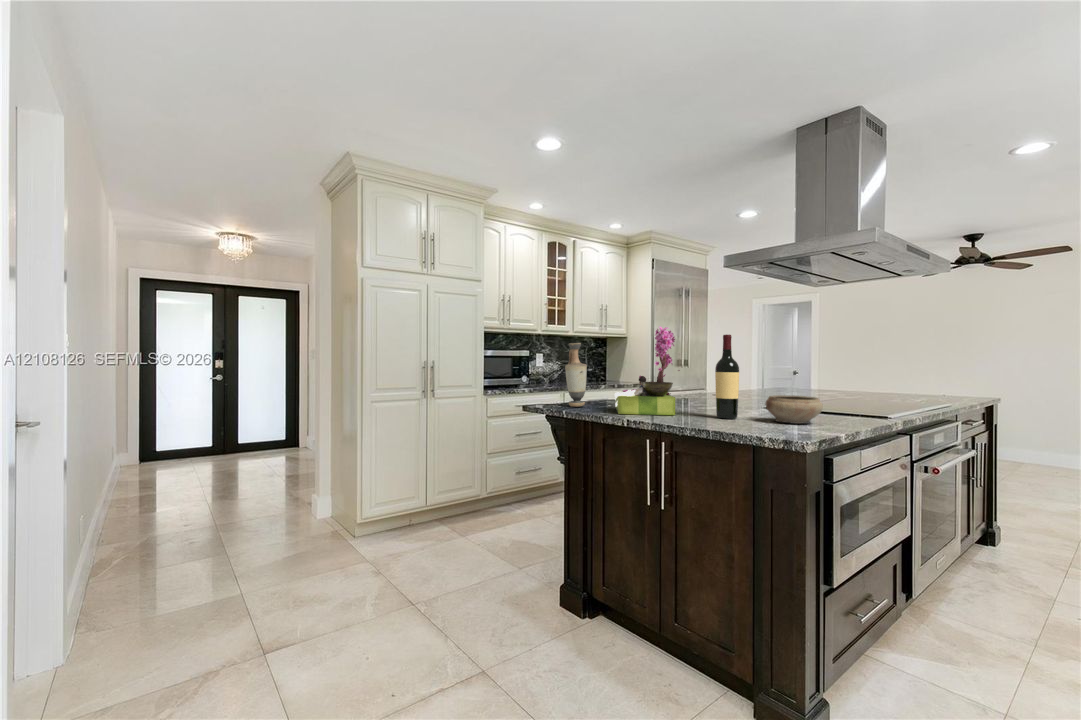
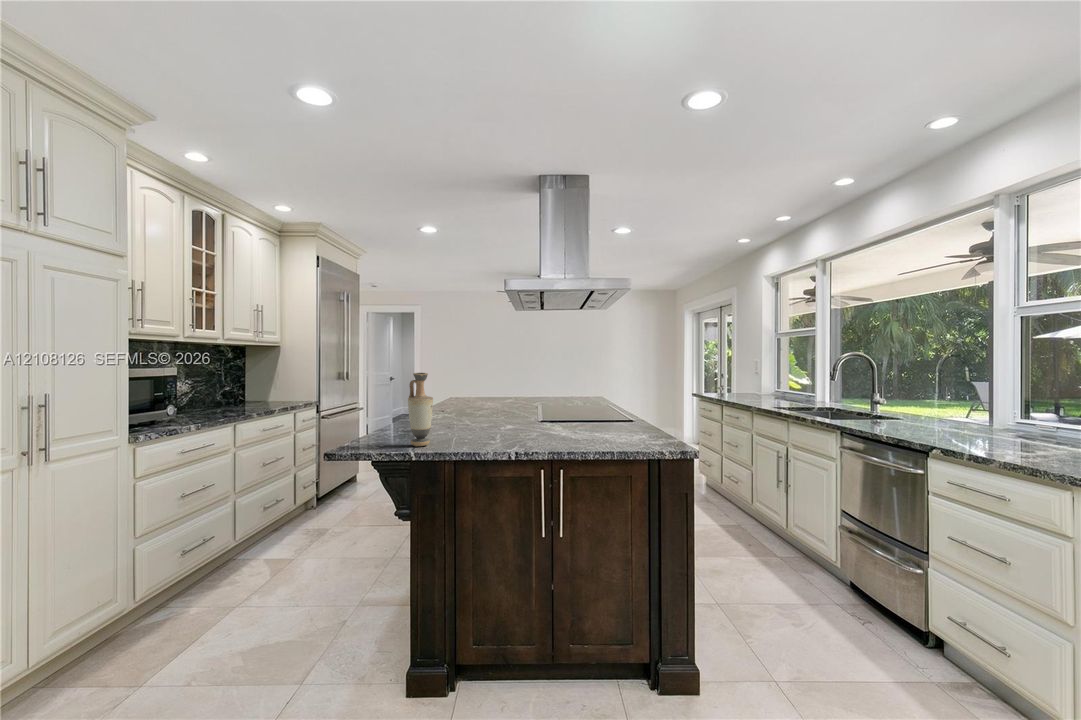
flower arrangement: present [614,326,680,415] -> none [464,355,538,448]
wine bottle: present [715,335,739,419] -> none [563,367,582,439]
ceramic bowl: present [765,395,823,424] -> none [596,413,635,436]

